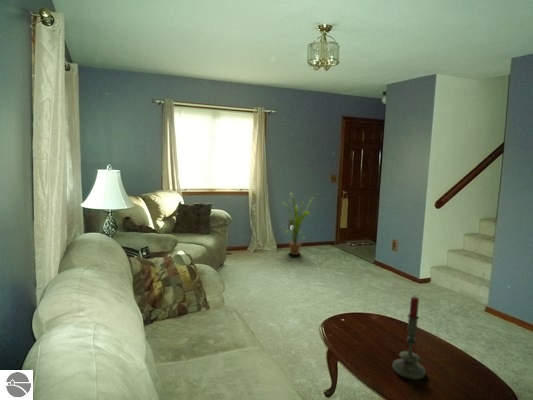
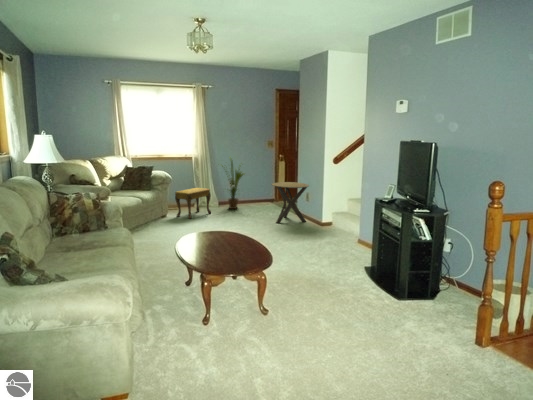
side table: none [354,227,401,278] -> present [272,182,309,223]
footstool: none [235,229,274,268] -> present [175,188,211,219]
candle: present [393,296,425,379] -> none [204,205,223,257]

